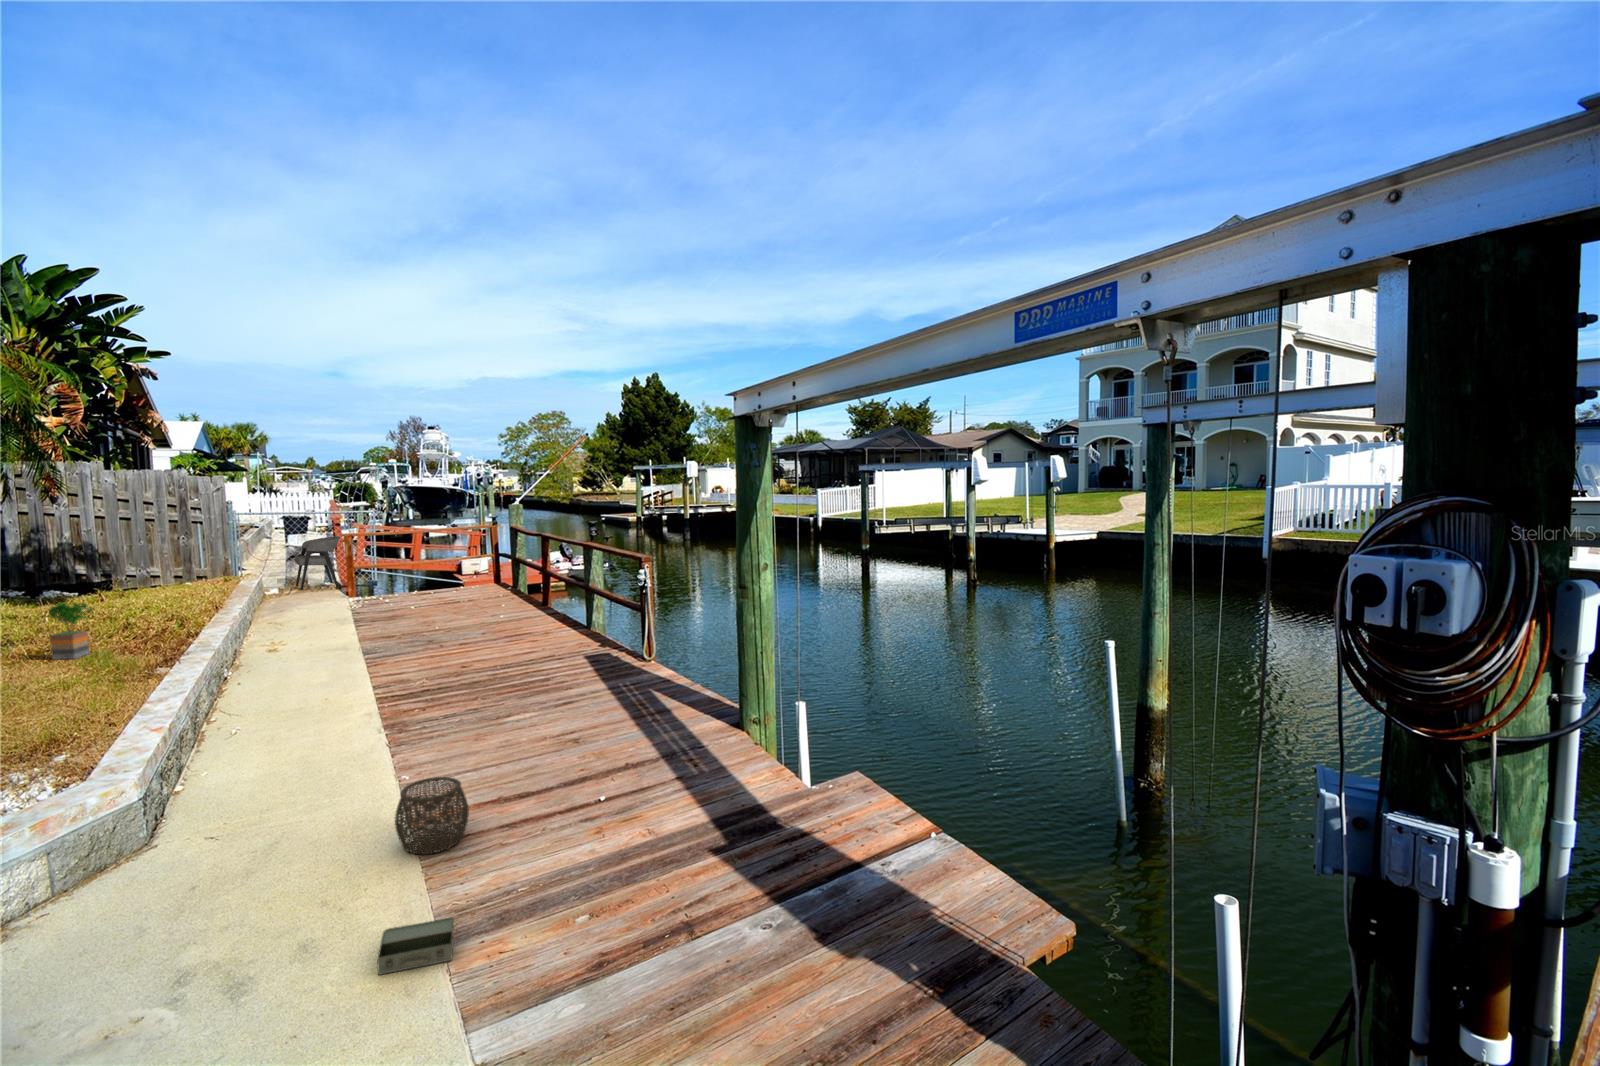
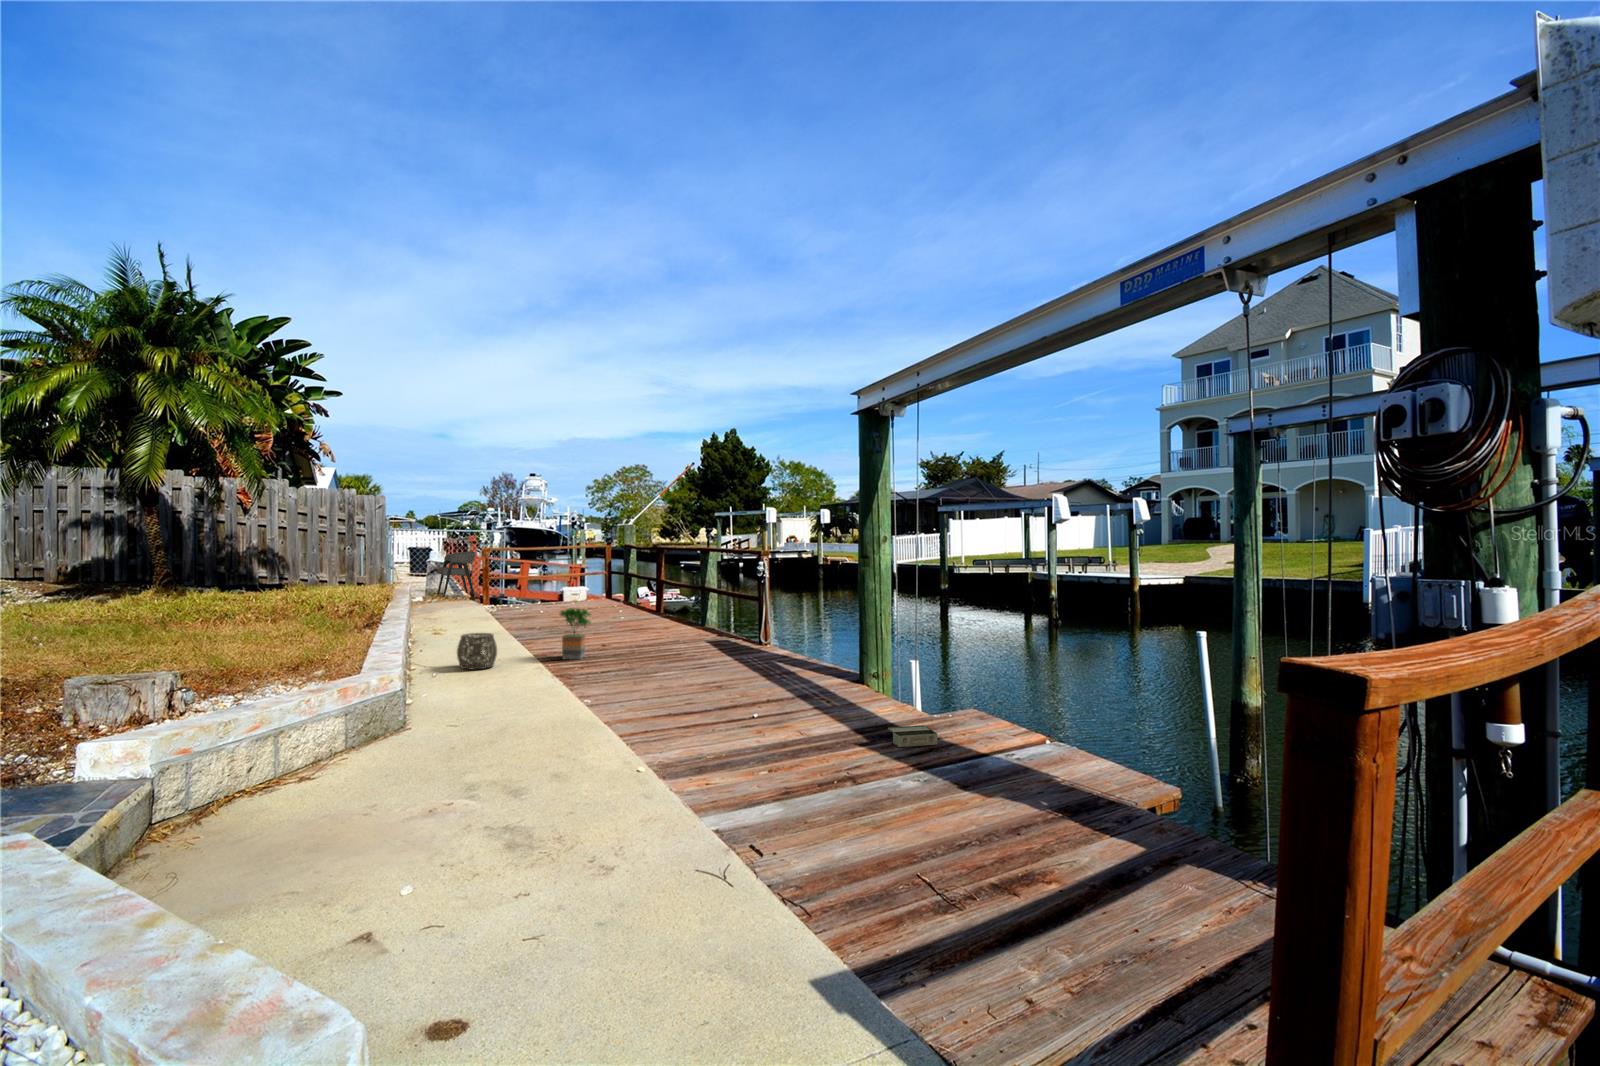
potted tree: present [48,602,92,660] -> present [559,608,591,659]
woven basket: present [395,777,469,855] -> present [457,633,497,670]
toolbox: present [377,918,454,975] -> present [888,725,937,747]

